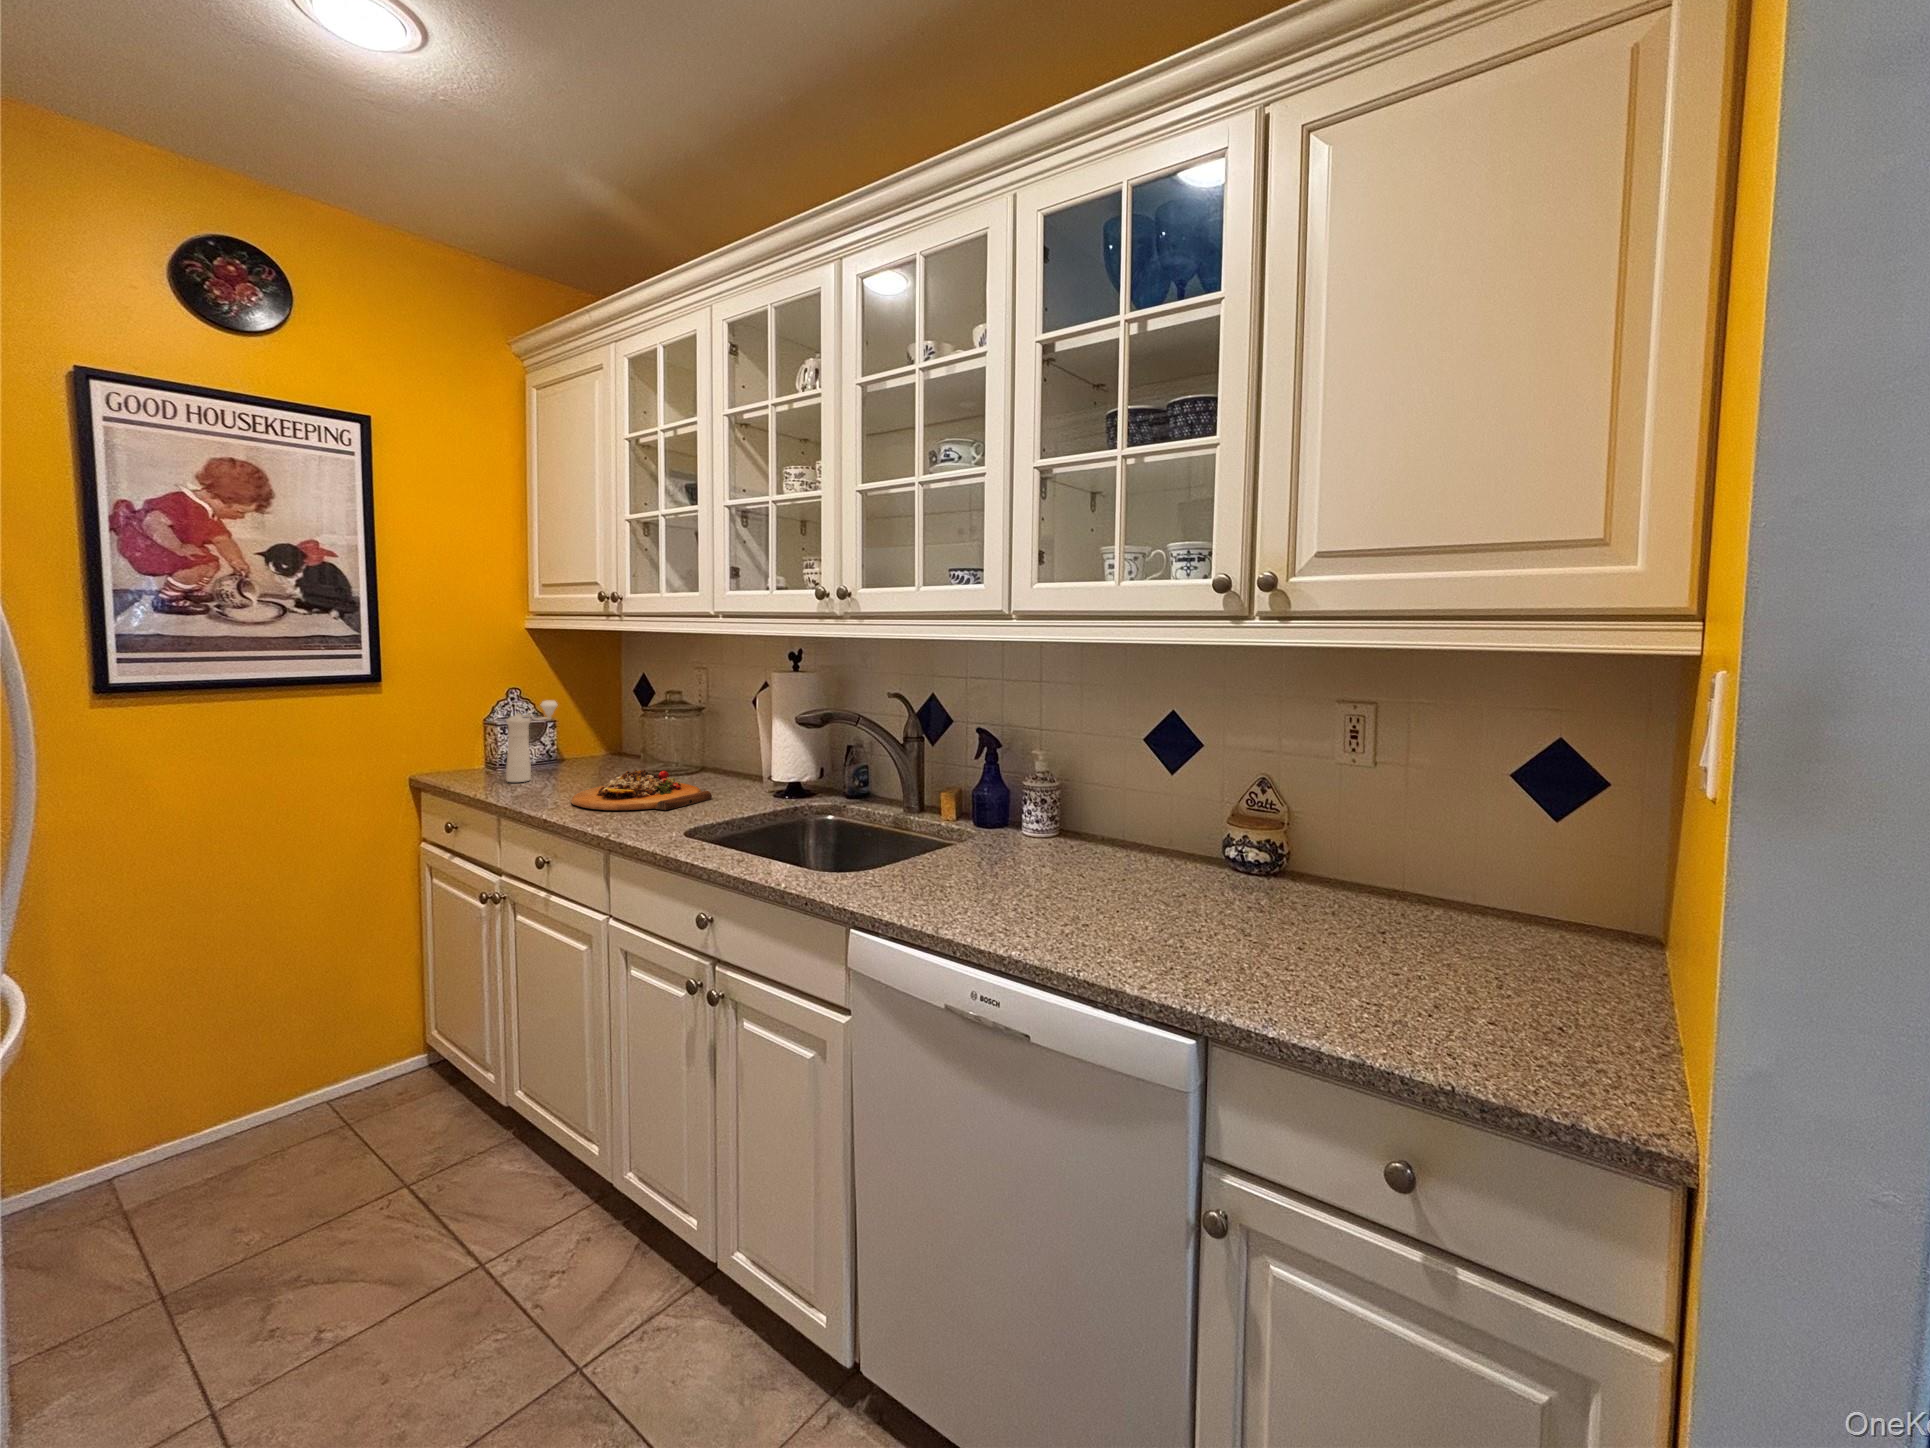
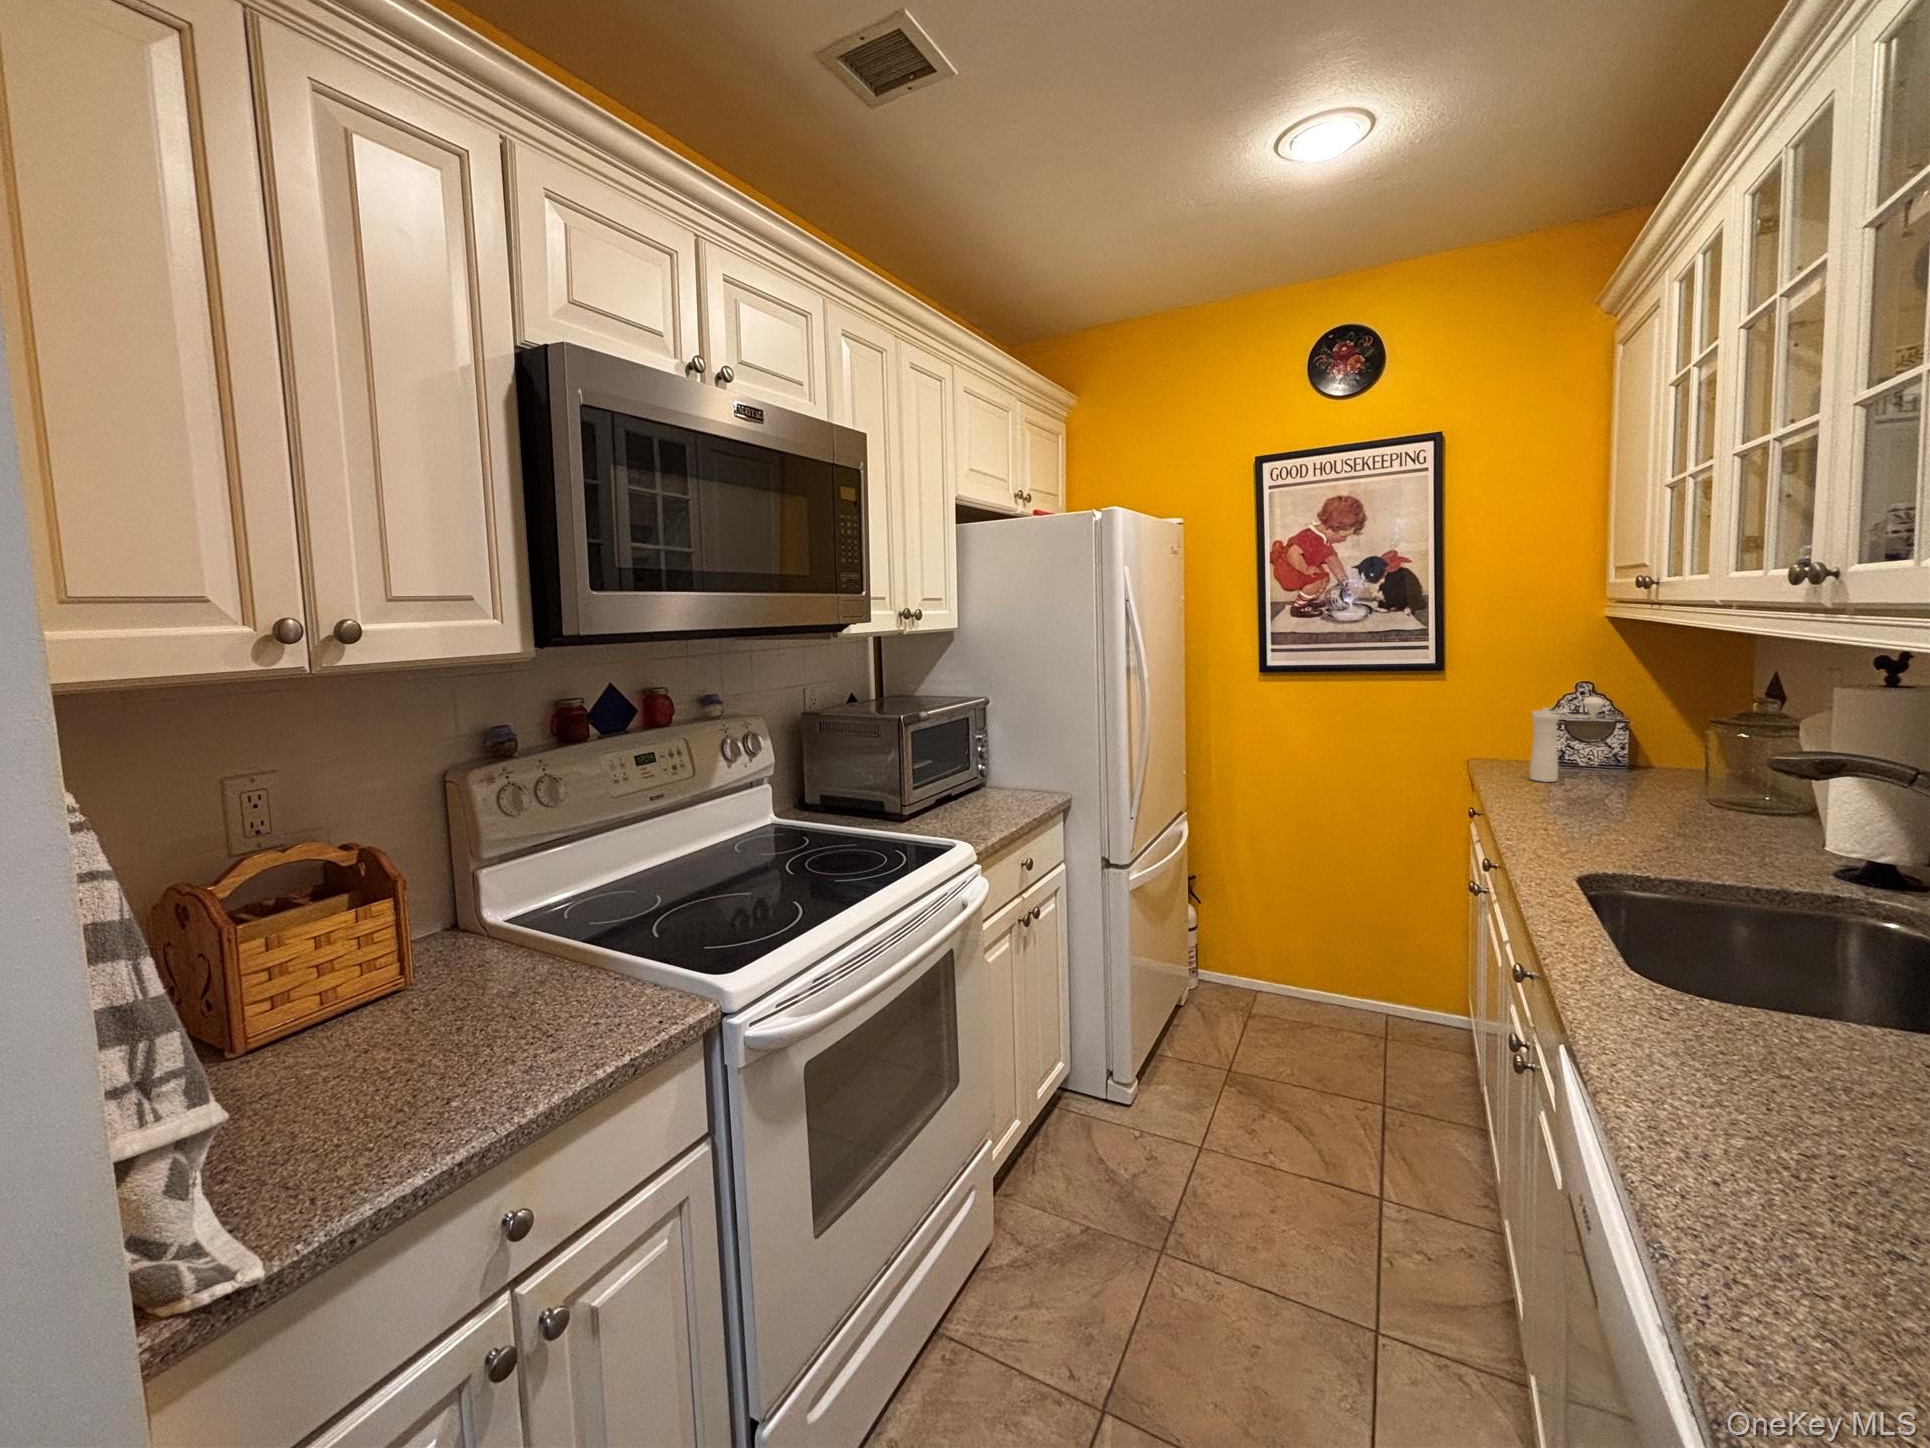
cutting board: present [571,769,712,810] -> none [1539,787,1735,847]

